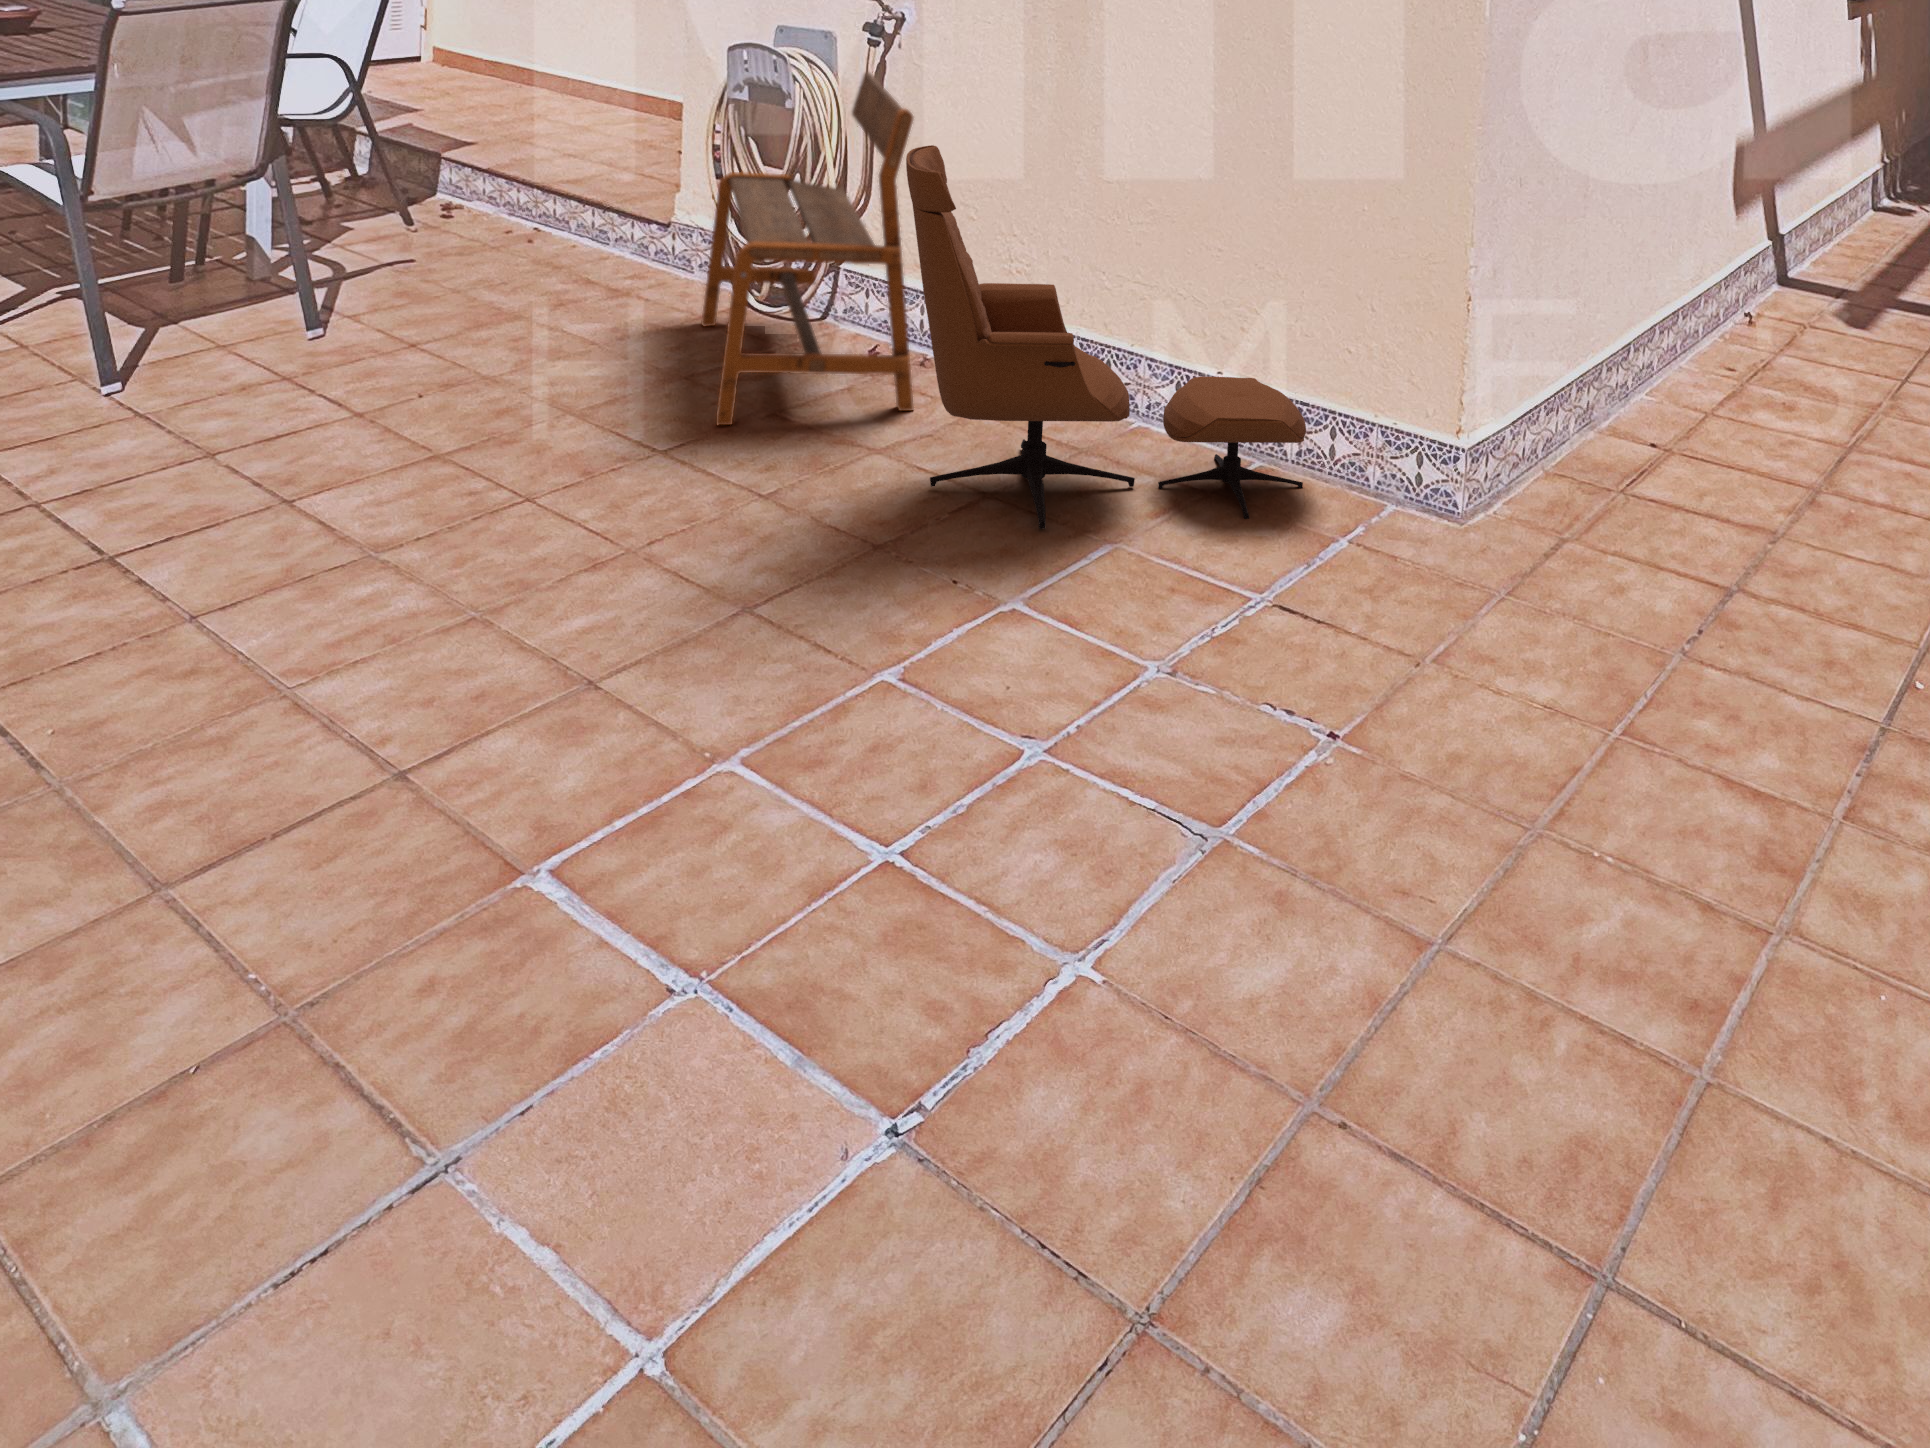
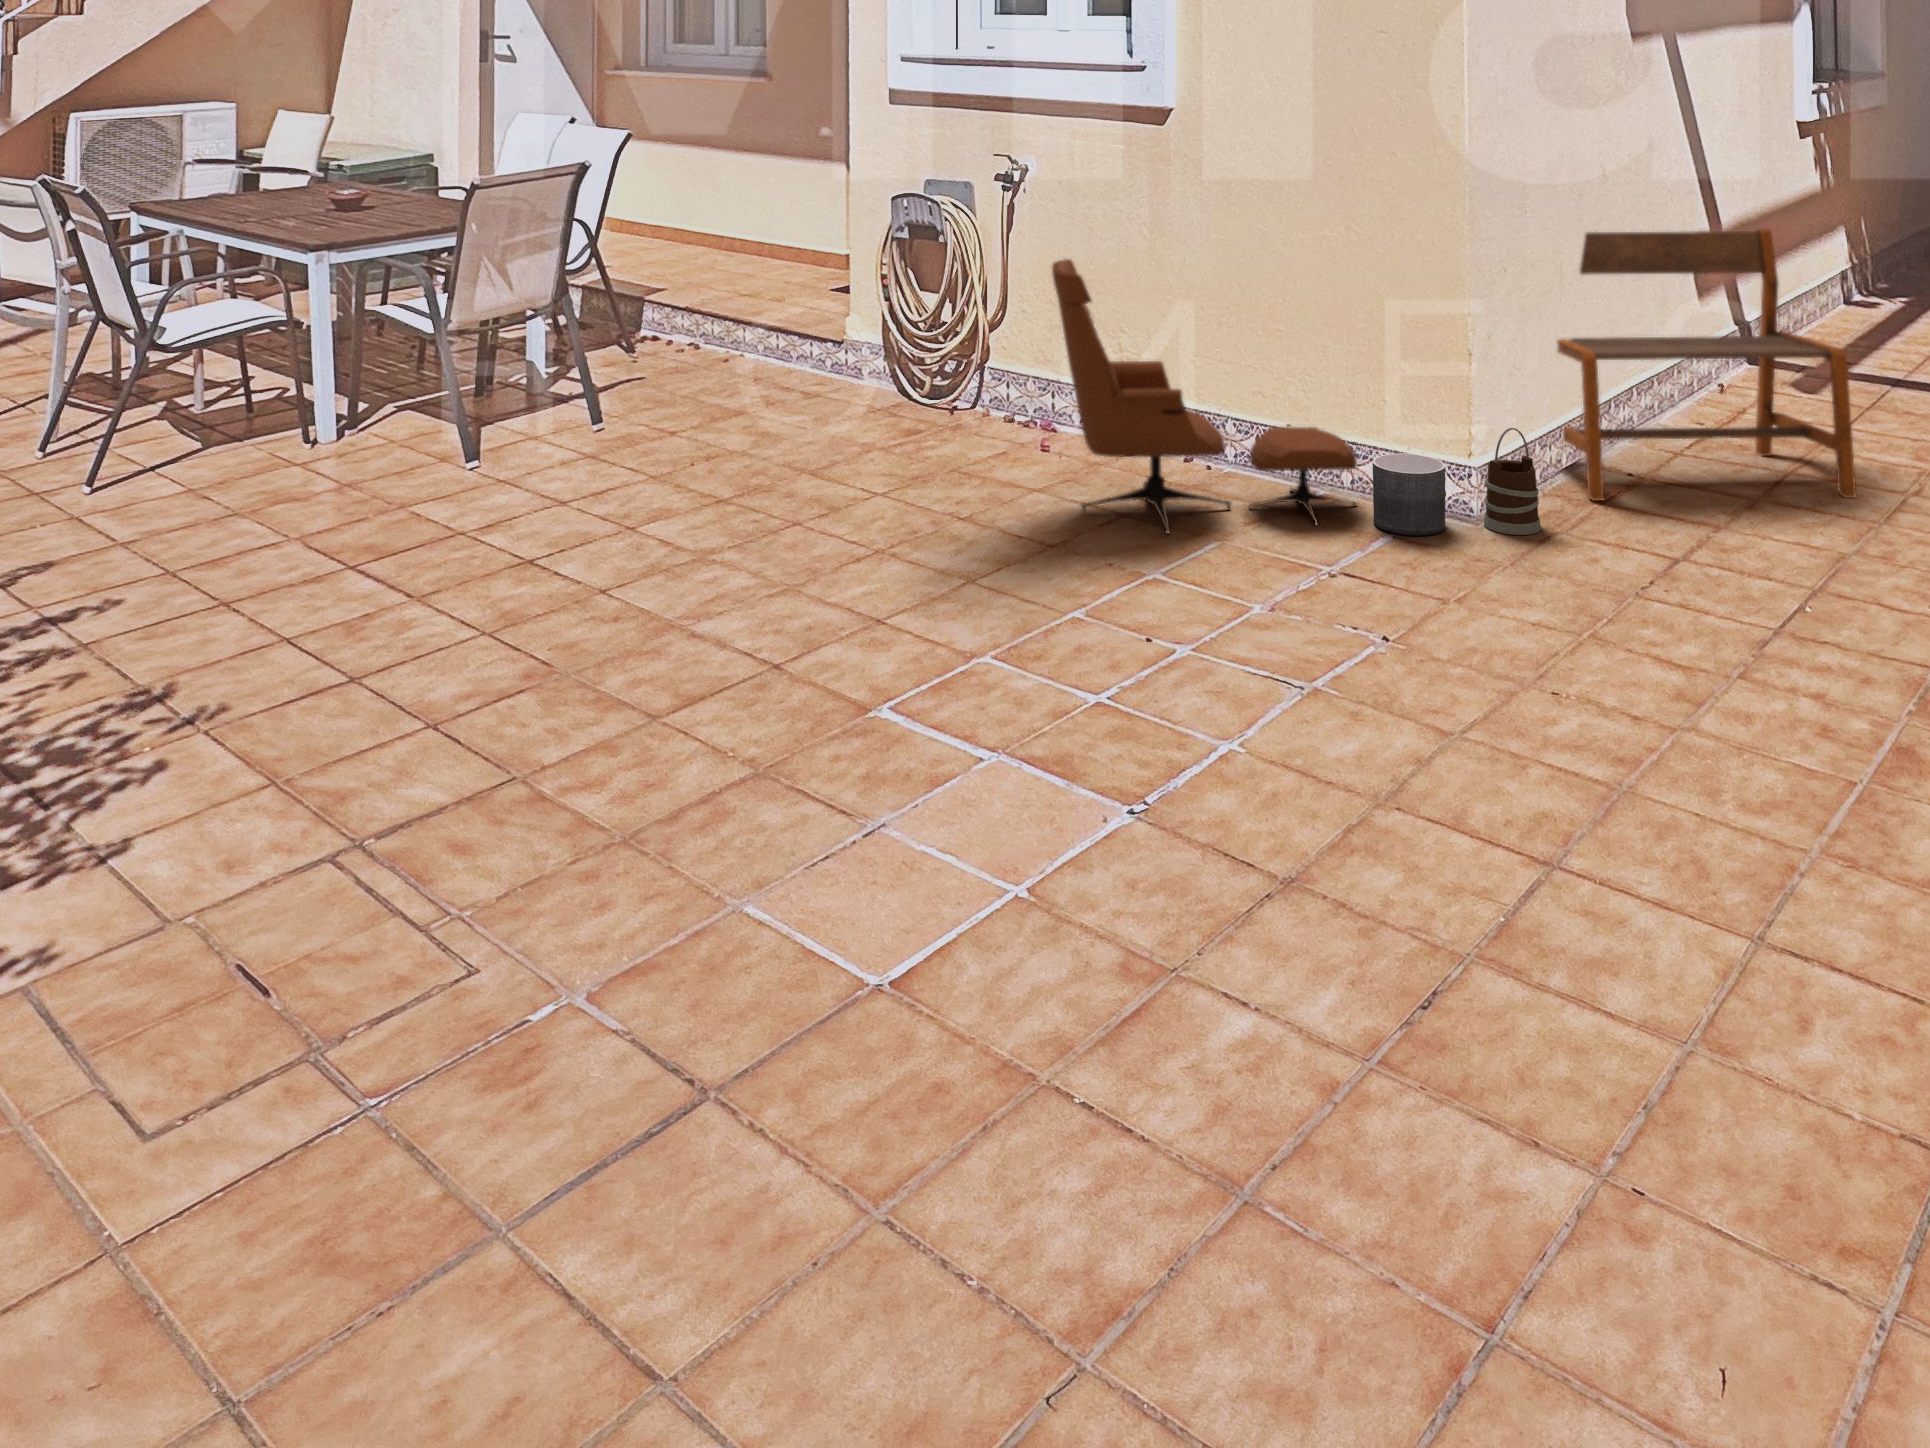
bench: present [701,72,914,425] -> present [1557,228,1856,500]
wooden bucket: none [1469,398,1546,542] -> present [1484,428,1541,535]
planter: none [1323,423,1424,540] -> present [1373,453,1445,536]

